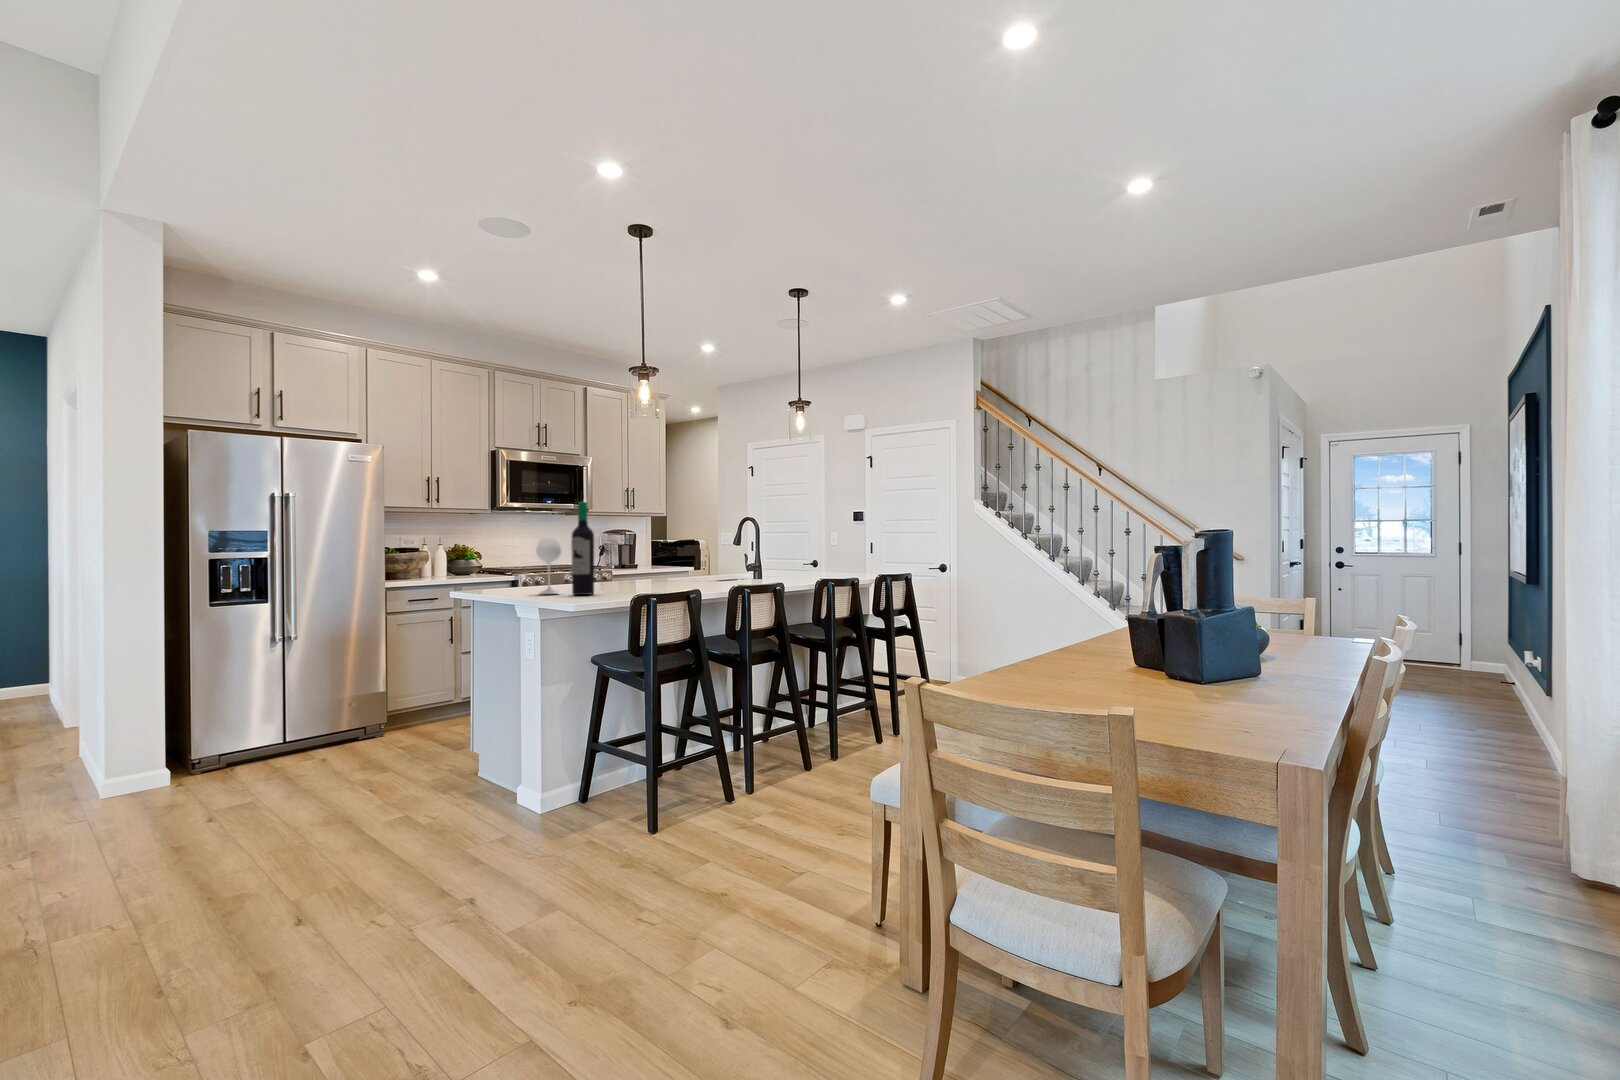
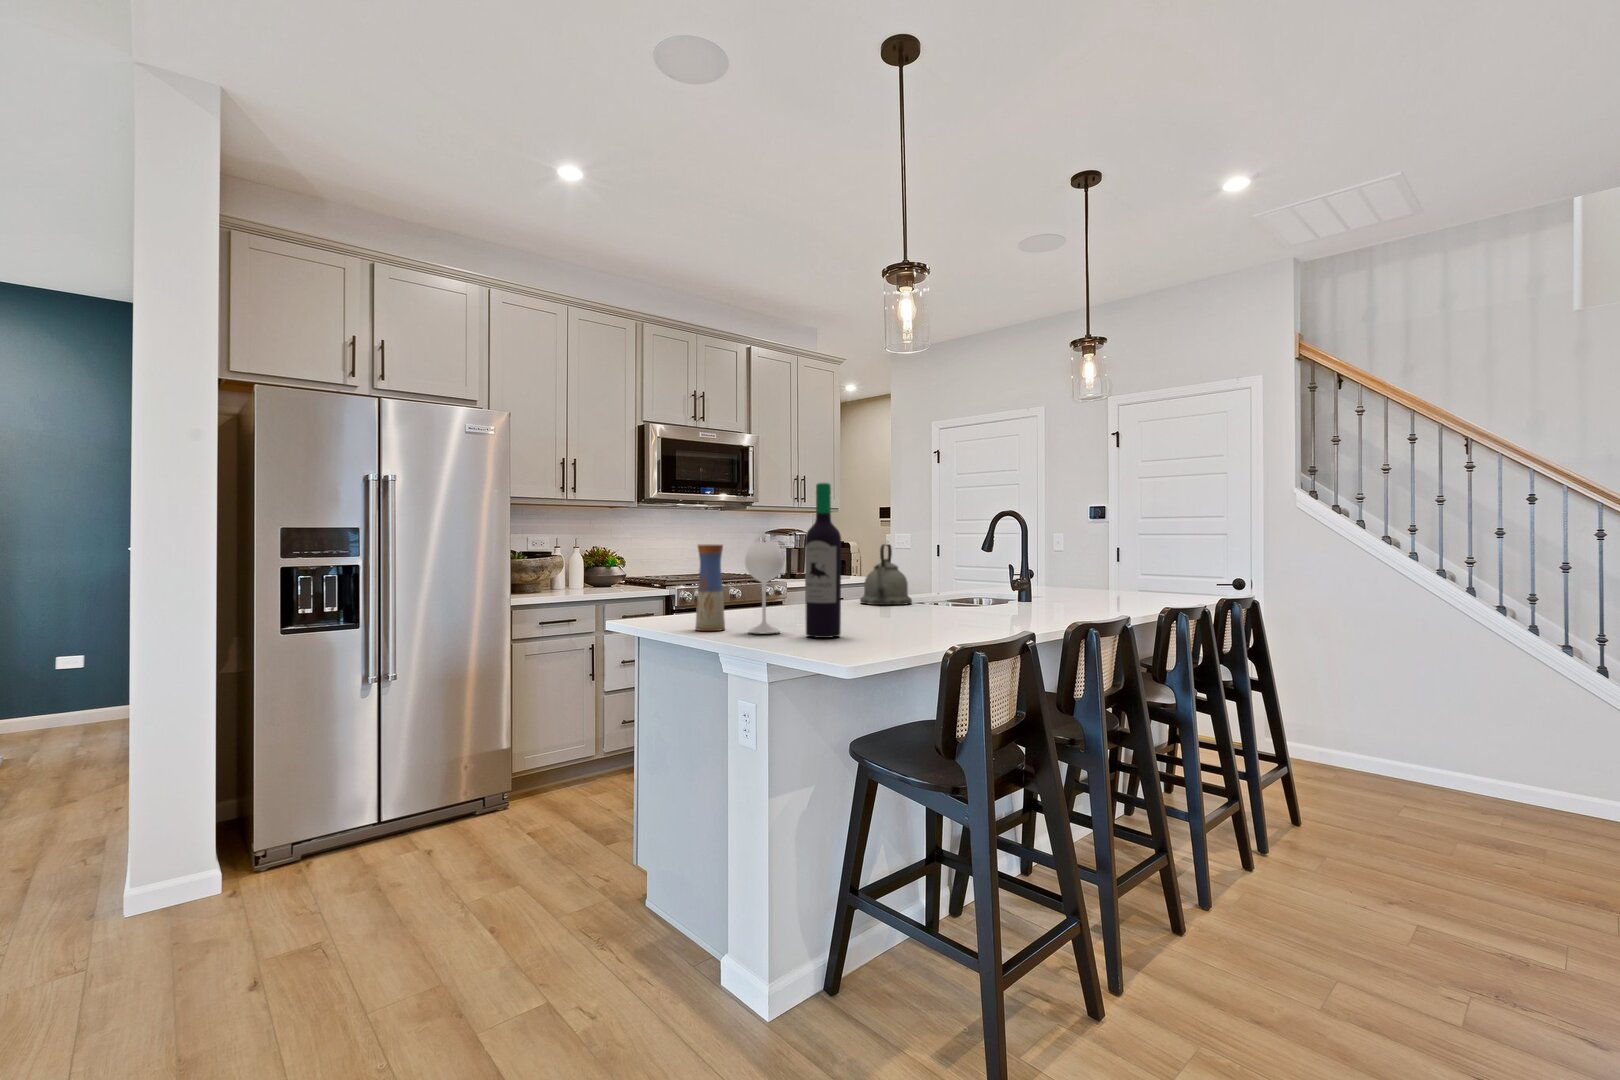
vase: none [506,540,527,594] -> present [695,544,725,631]
kettle: none [645,540,682,582] -> present [860,544,912,605]

